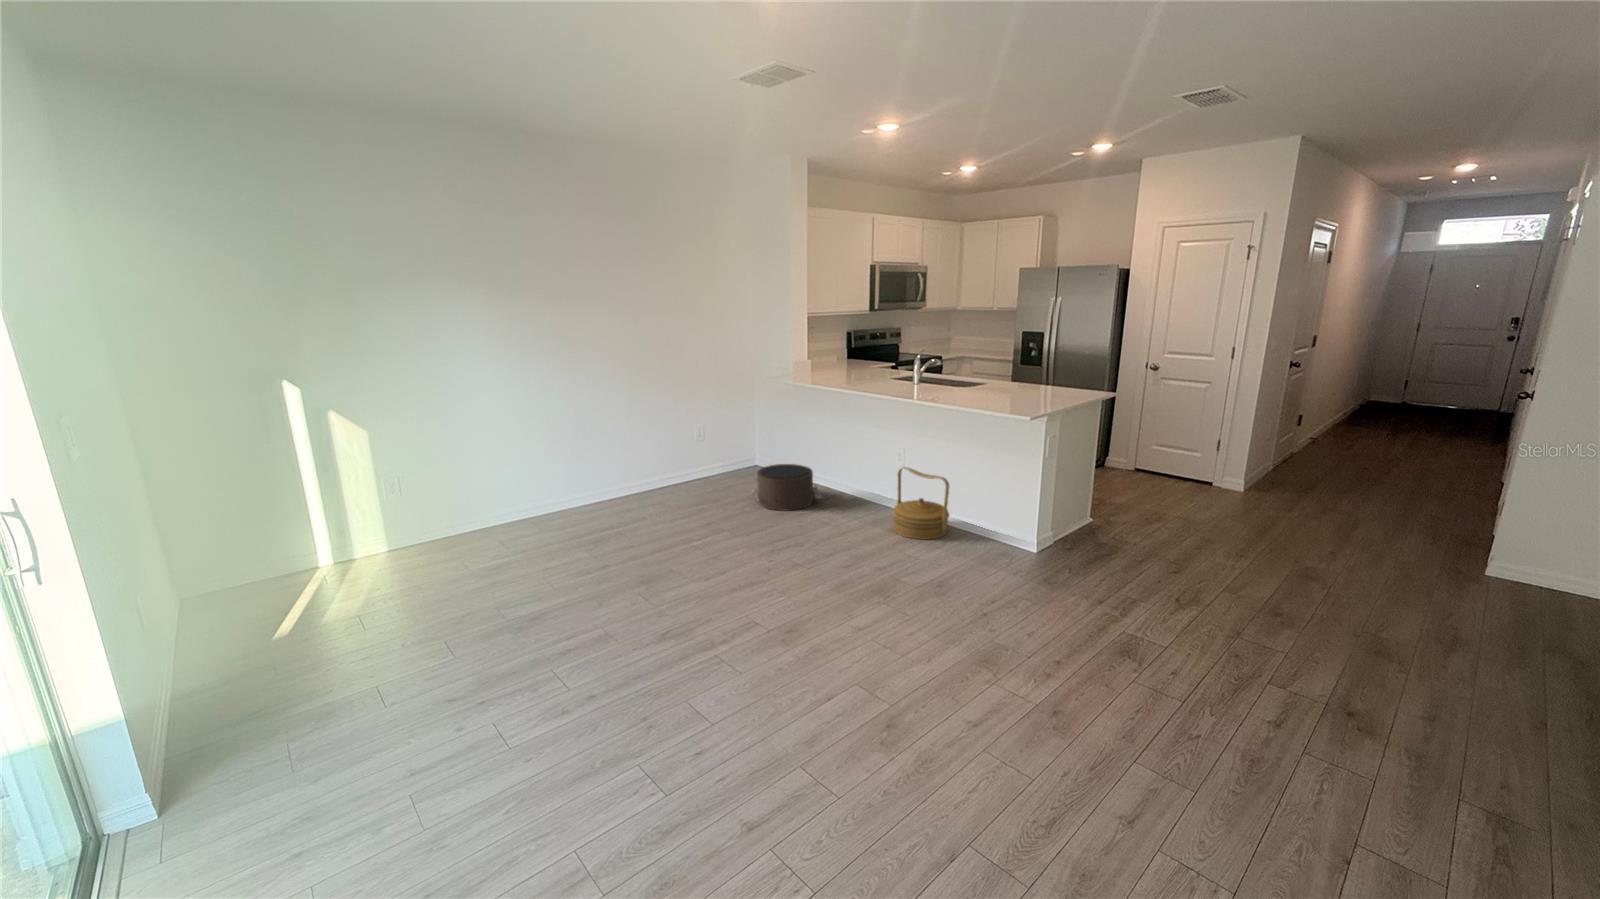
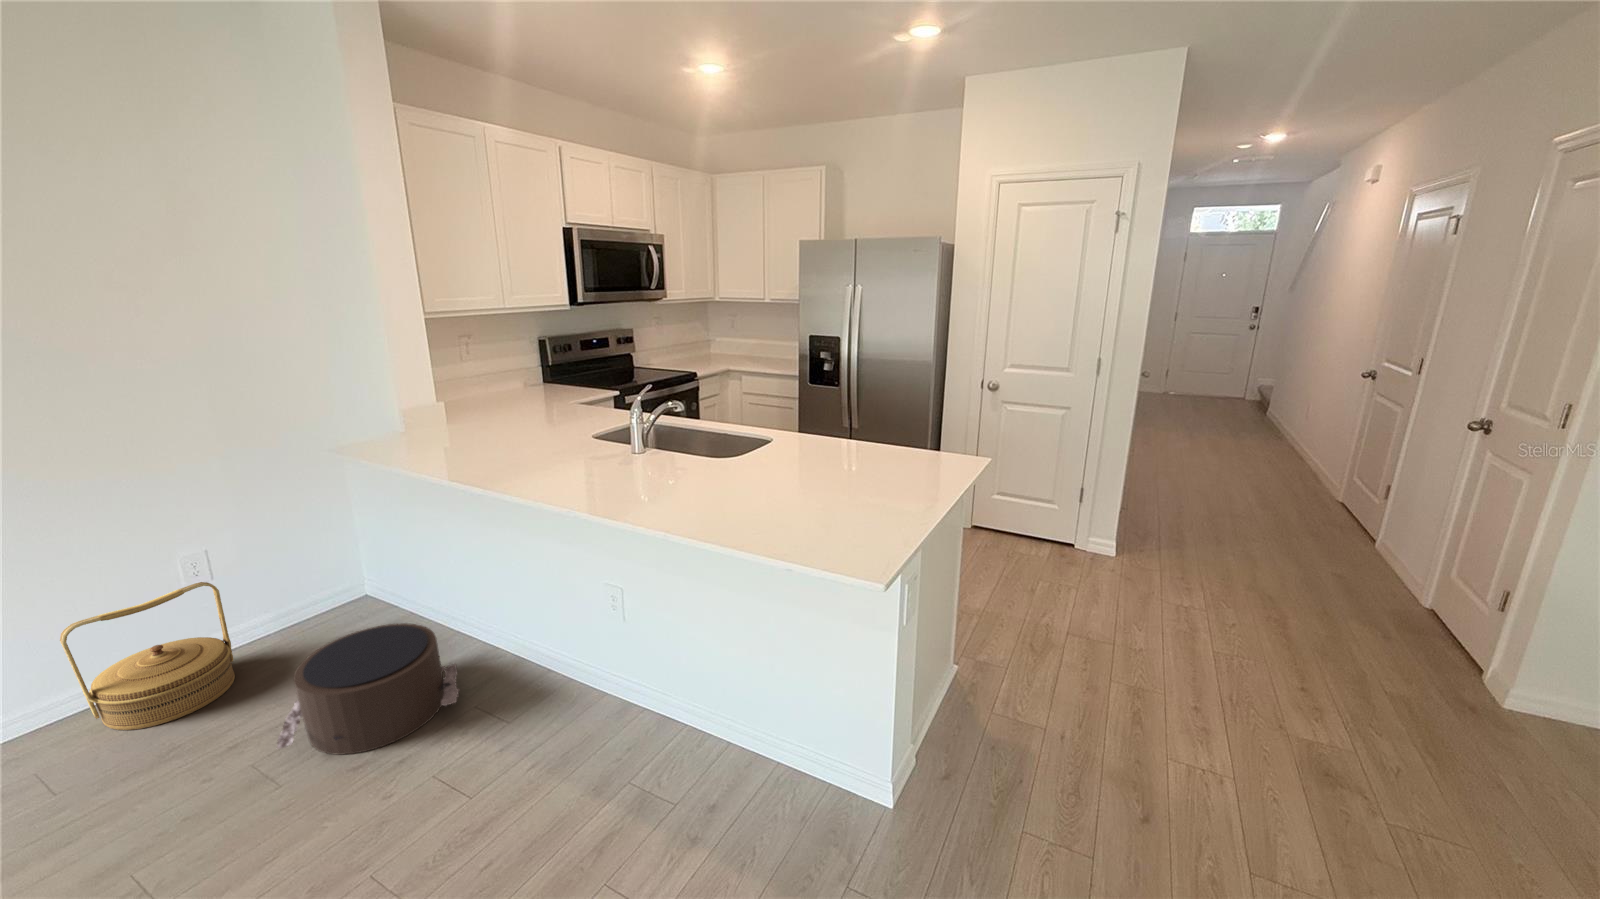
woven basket: present [893,467,949,540] -> present [60,582,235,730]

